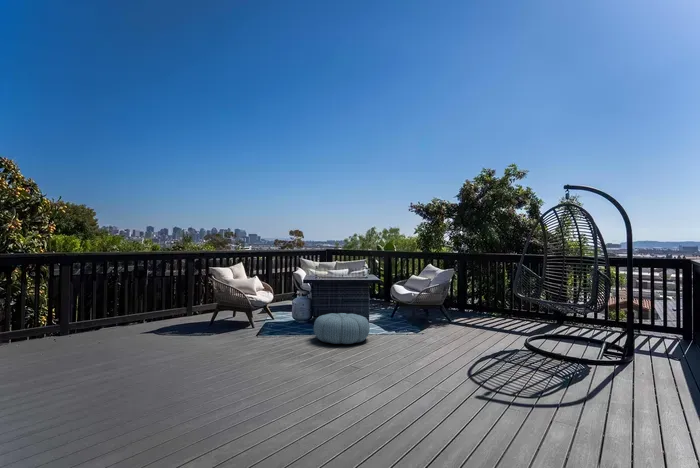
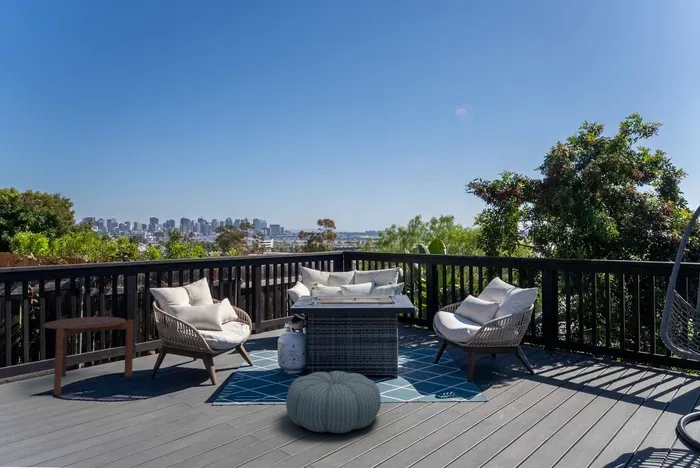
side table: none [142,286,199,333] -> present [43,317,134,395]

